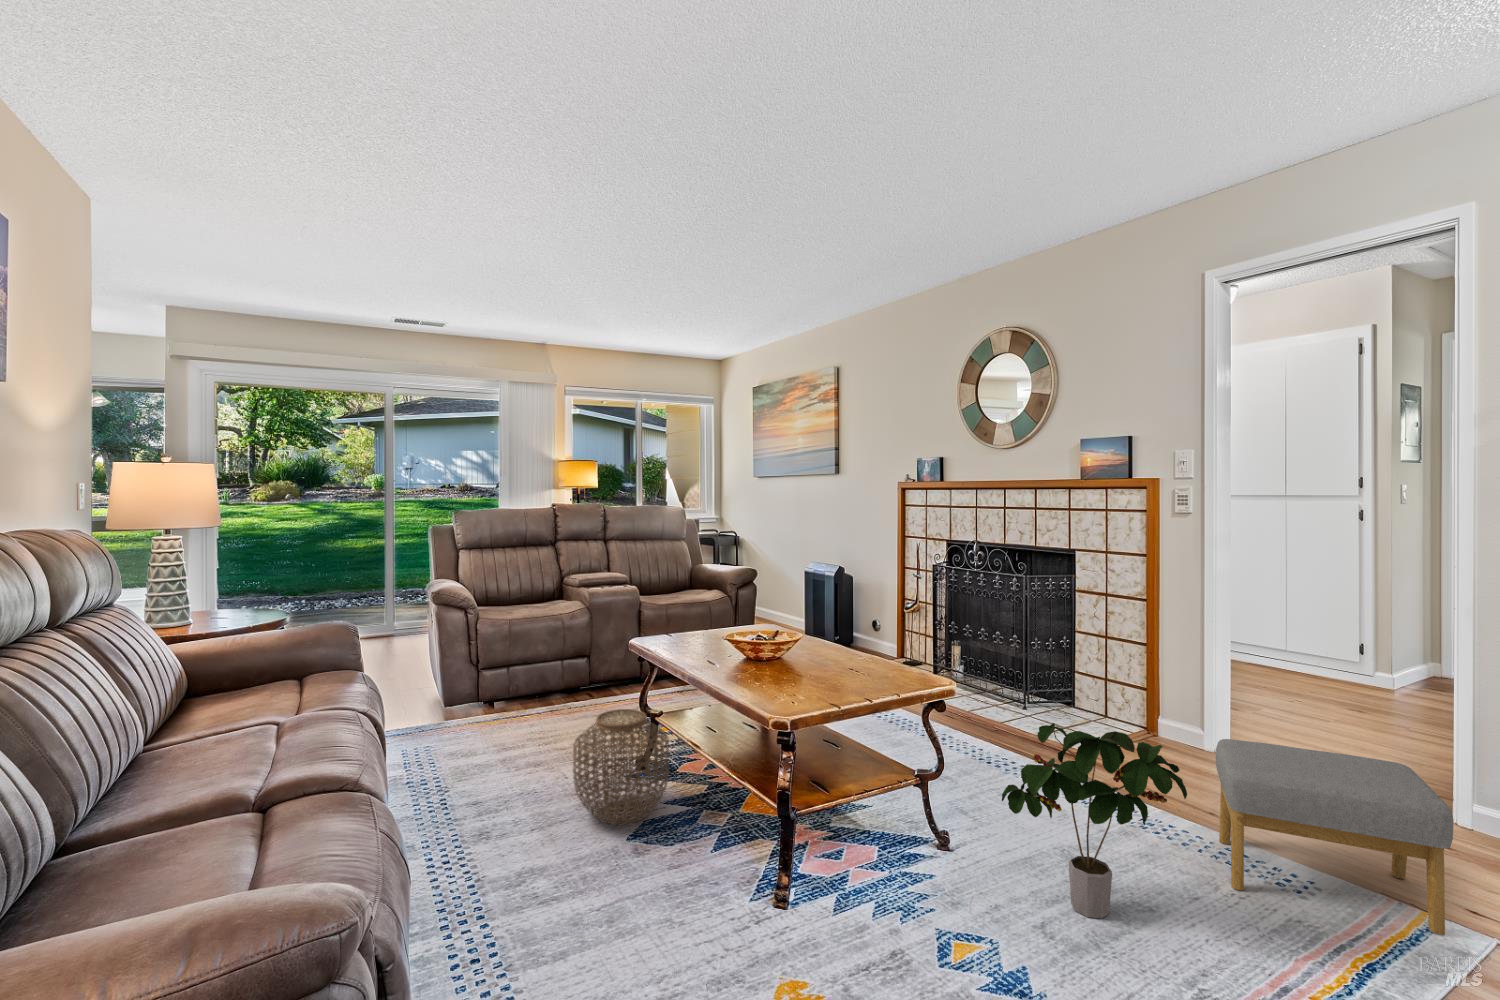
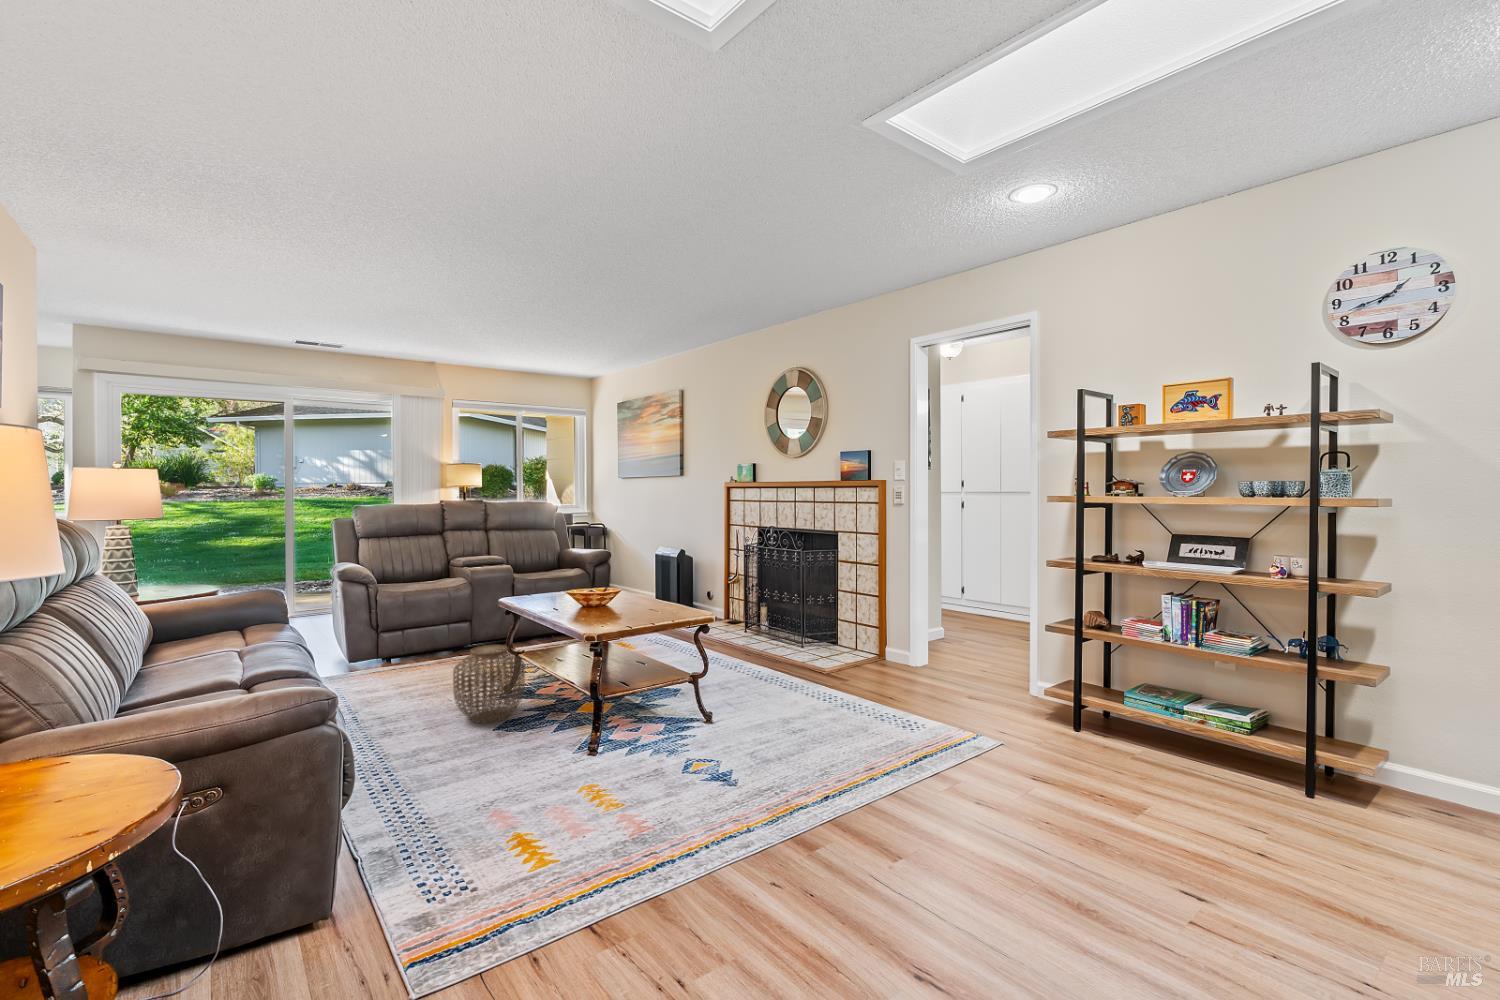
potted plant: present [1002,723,1187,918] -> none [737,633,835,748]
footstool: present [1216,739,1454,935] -> none [873,645,982,743]

